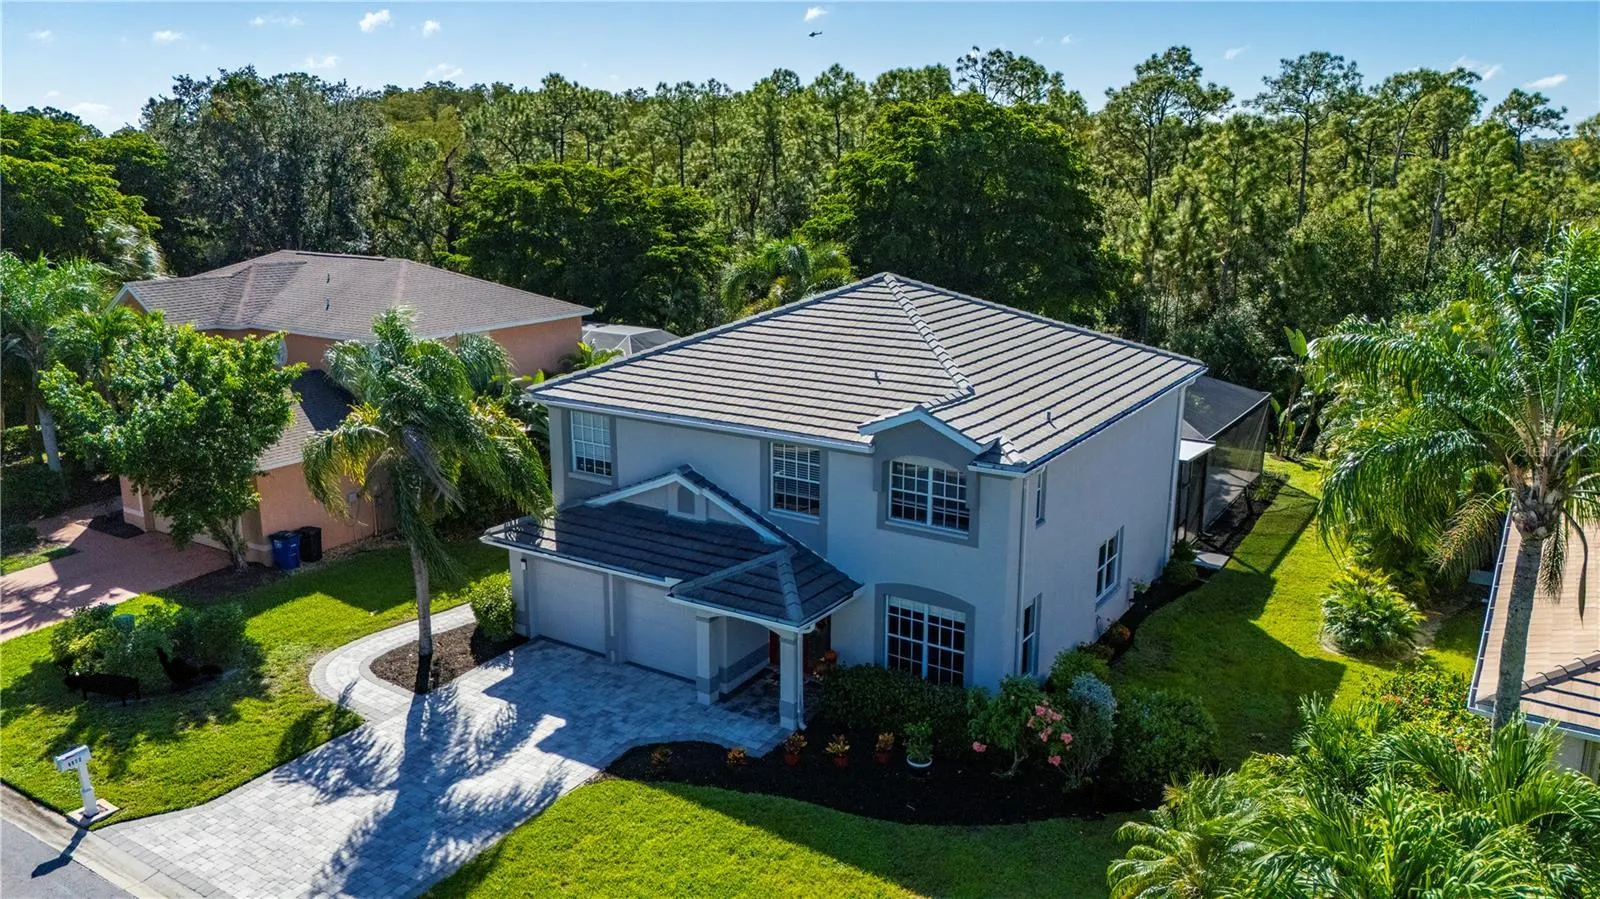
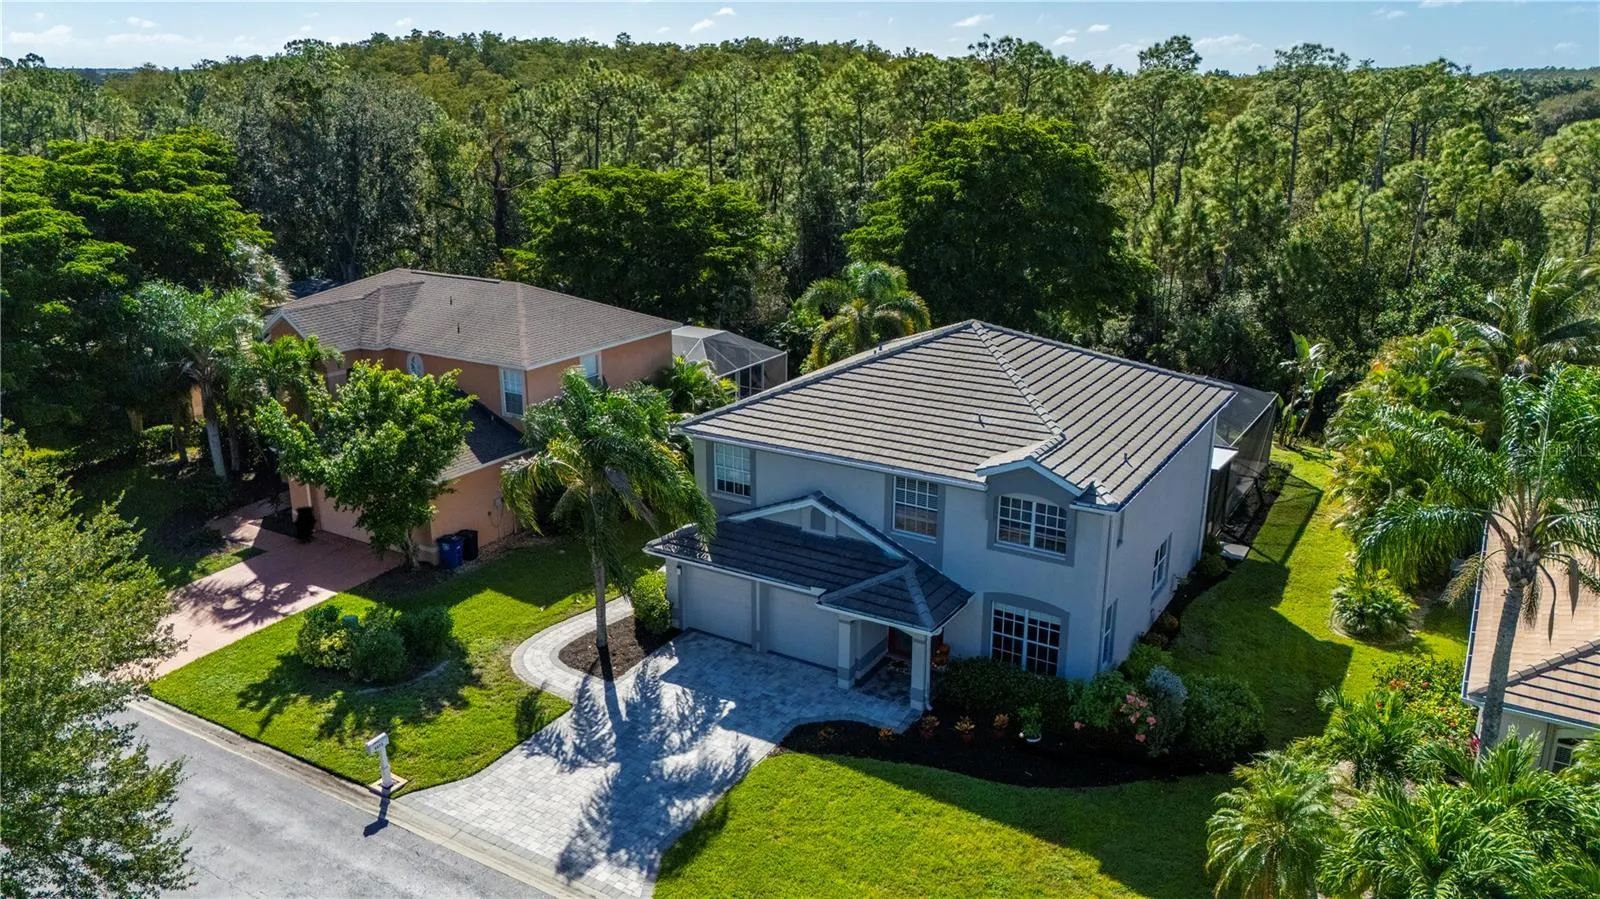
lounge chair: present [156,646,223,693] -> present [293,506,317,541]
potted tree: present [54,656,85,688] -> present [1008,719,1028,748]
bench: present [80,673,141,707] -> present [1077,725,1129,761]

